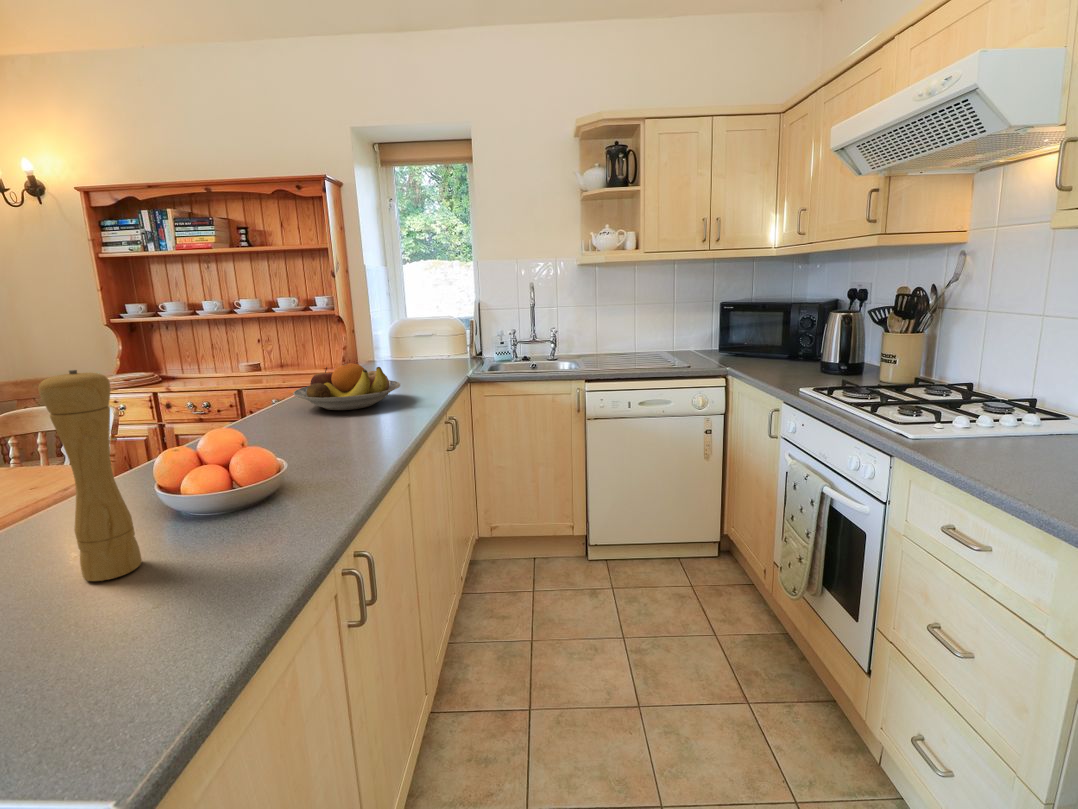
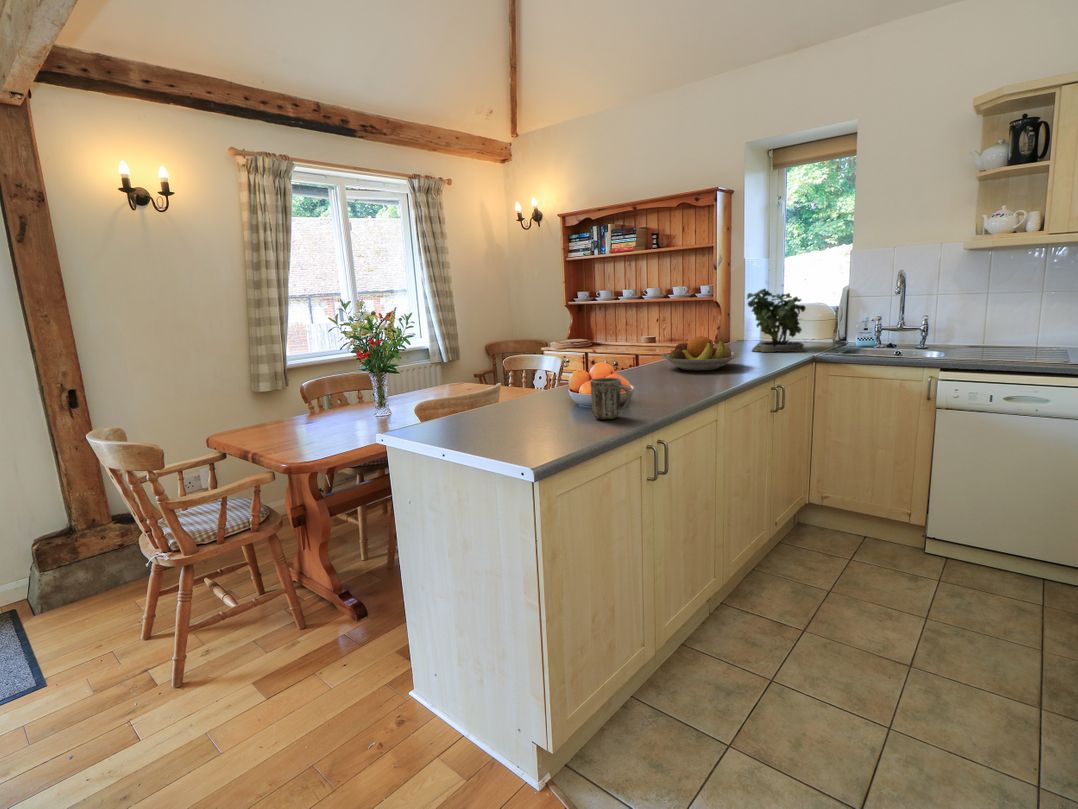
potted plant: none [381,296,457,375] -> present [747,285,806,352]
pepper mill: present [38,370,142,581] -> none [532,323,559,420]
mug: none [208,462,299,549] -> present [590,377,631,419]

